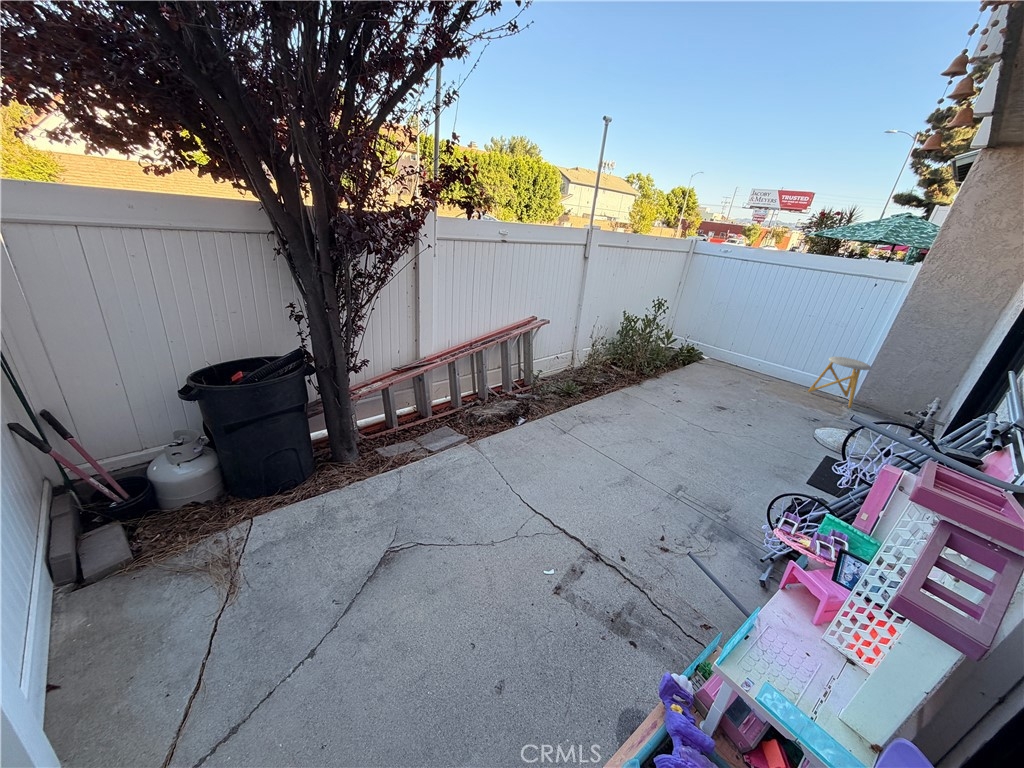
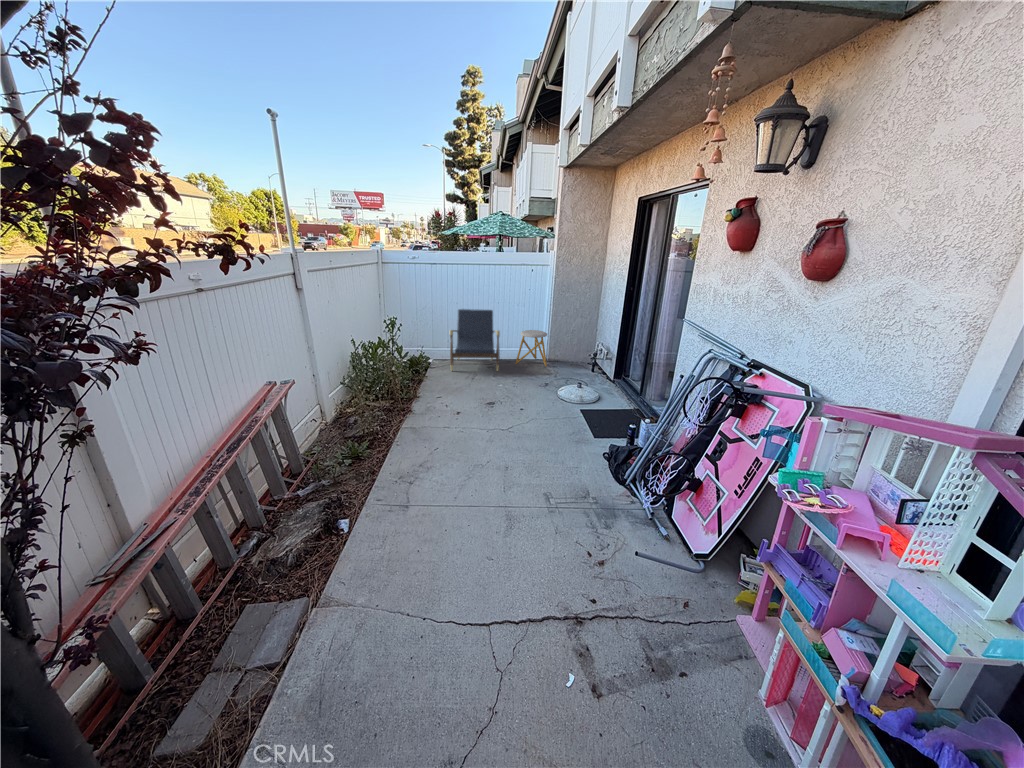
lounge chair: none [720,313,804,390] -> present [450,309,500,371]

